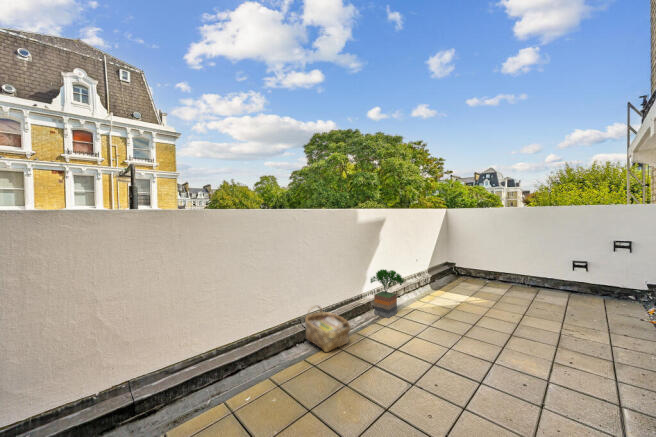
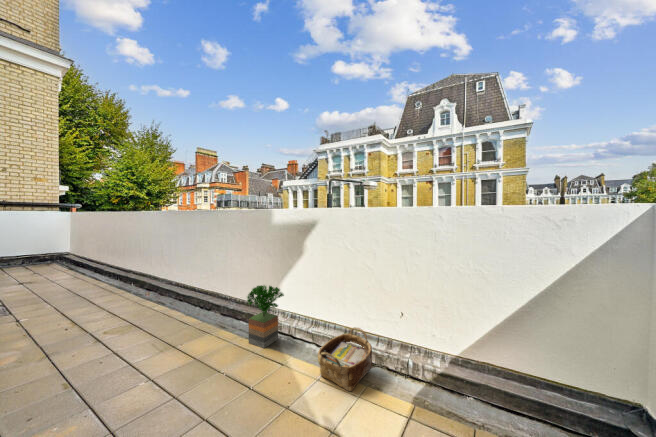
woven basket: present [305,305,351,352] -> present [318,327,372,391]

